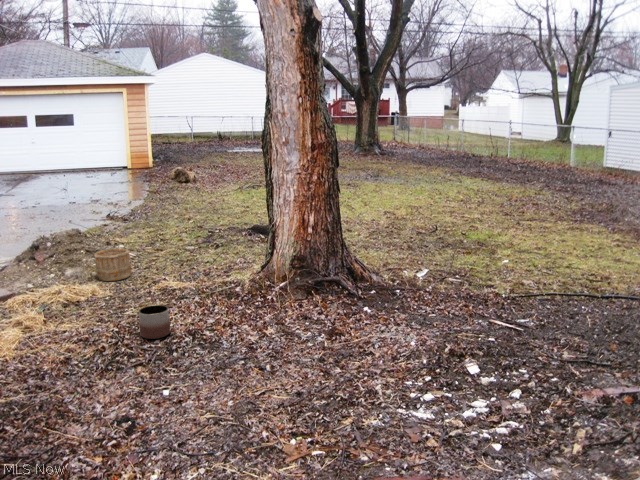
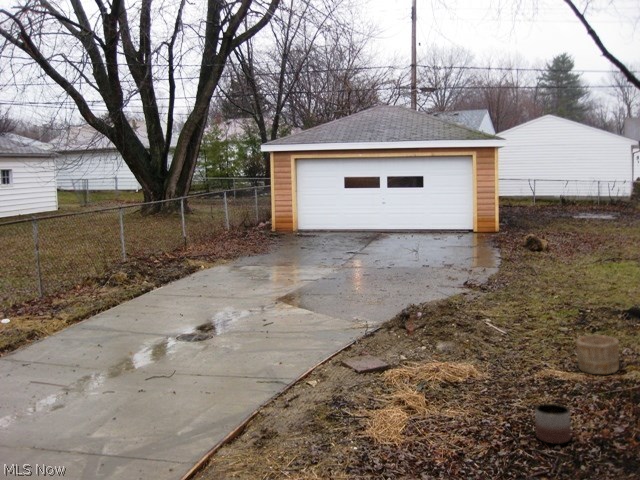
wooden bucket: present [94,248,131,281] -> present [576,335,619,374]

